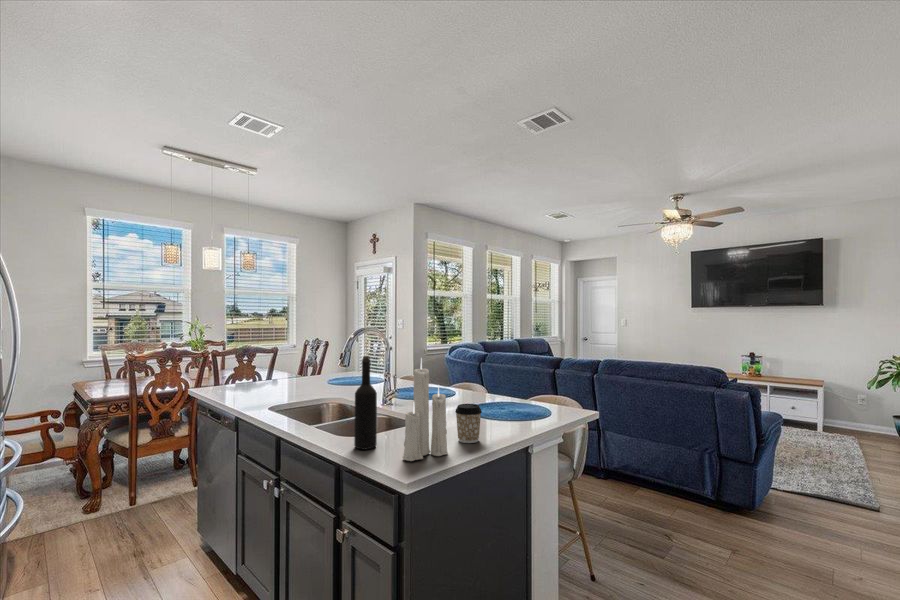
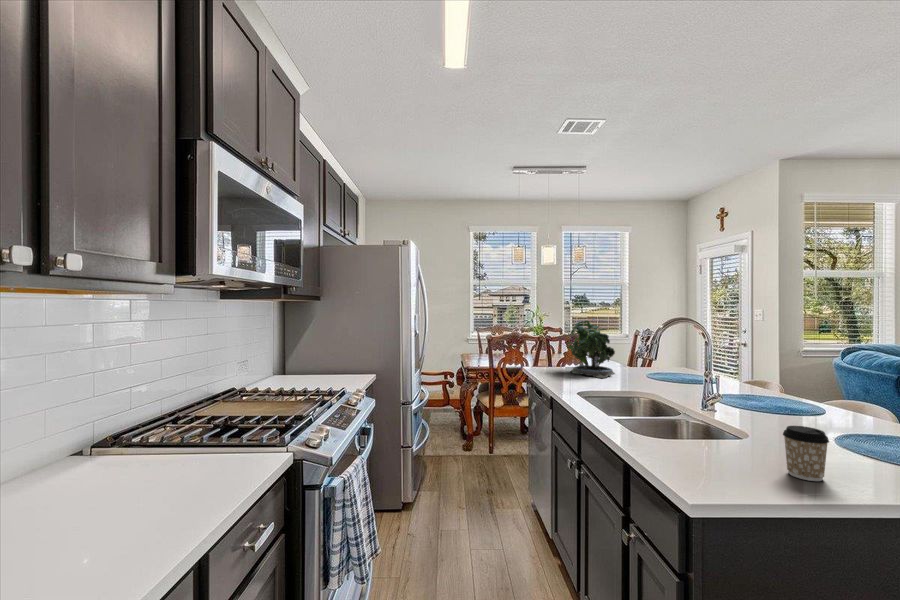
potted plant: none [247,328,297,390] -> present [568,319,615,378]
wine bottle: present [354,356,377,449] -> none [642,351,669,453]
candle: present [402,359,448,461] -> none [693,352,761,484]

